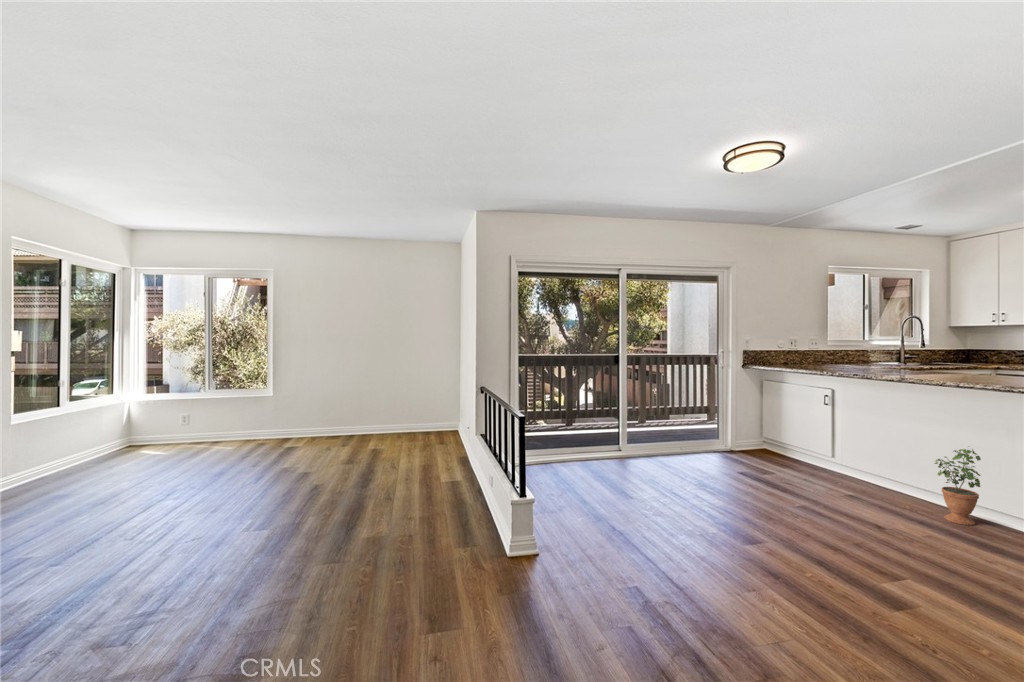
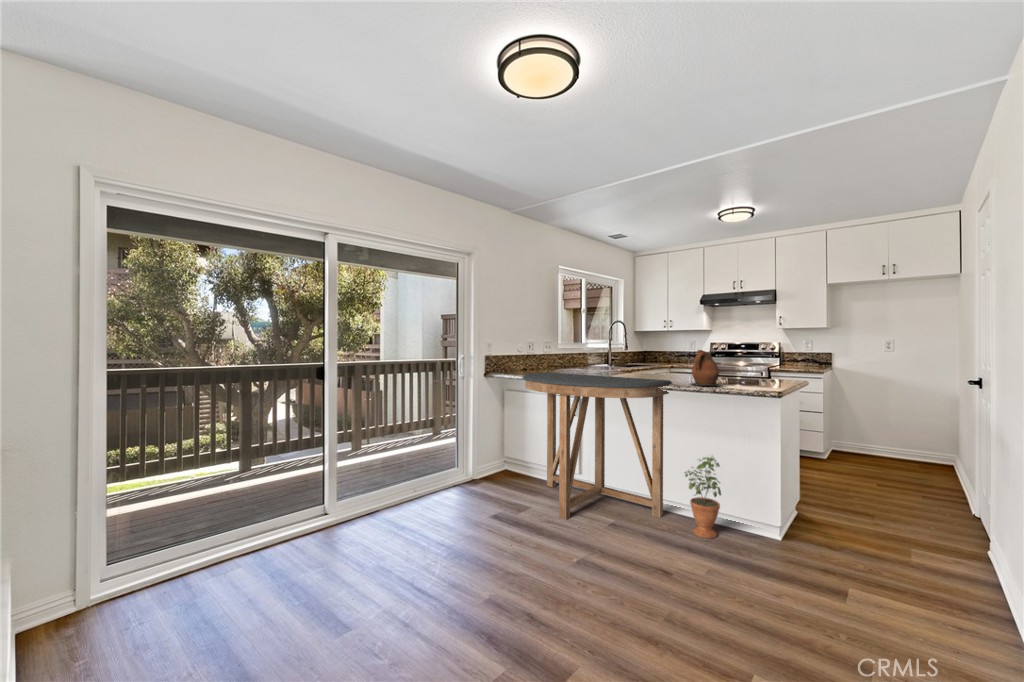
ceramic pitcher: none [955,347,1001,384] -> present [691,350,723,386]
console table: none [772,365,930,502] -> present [522,372,672,519]

